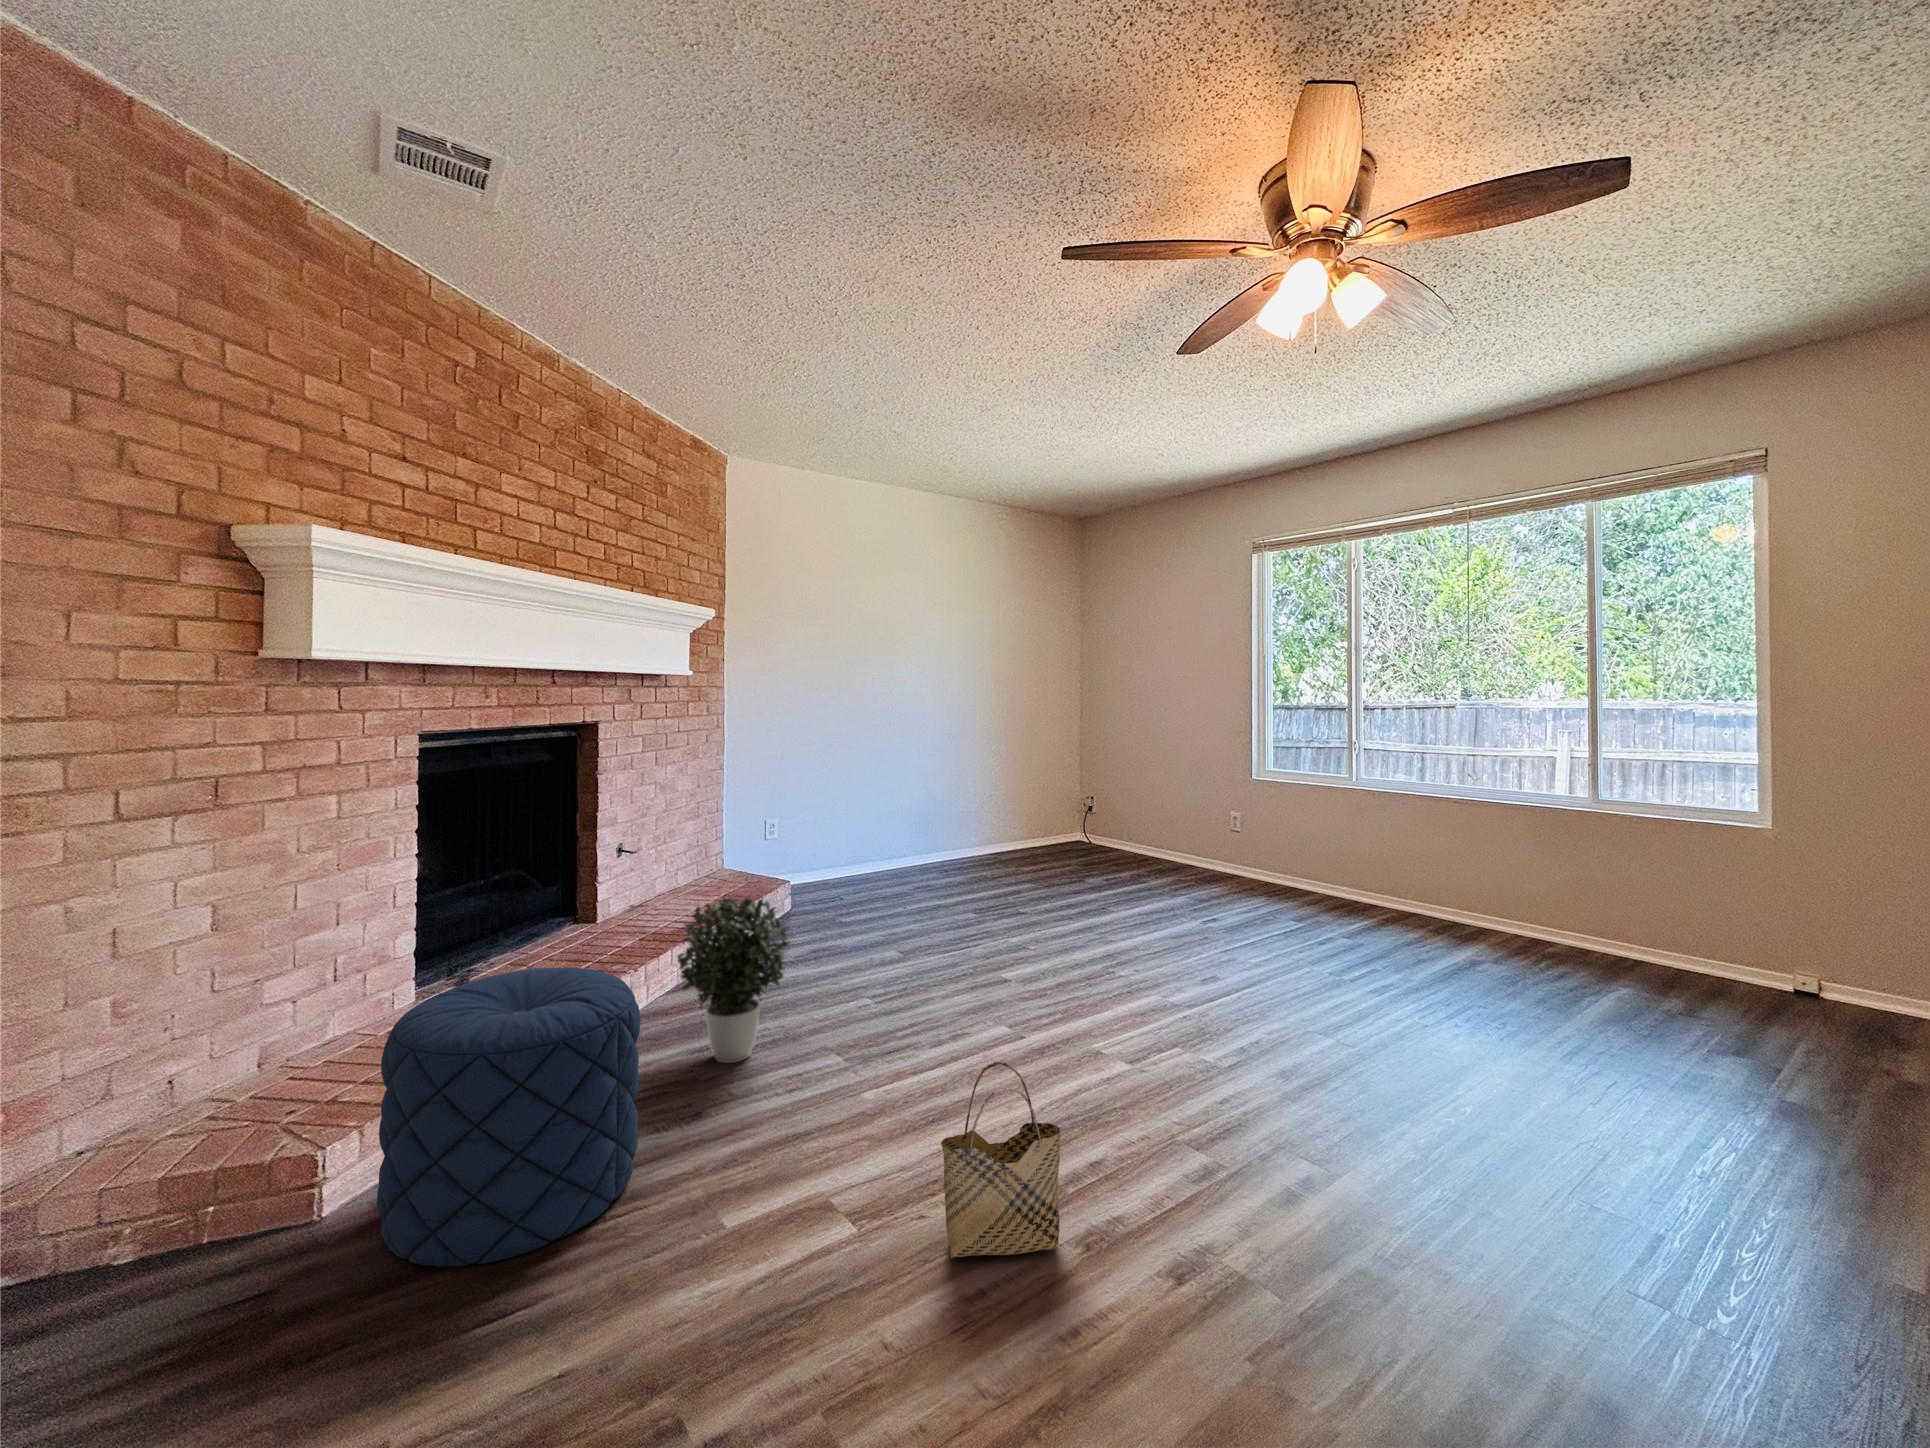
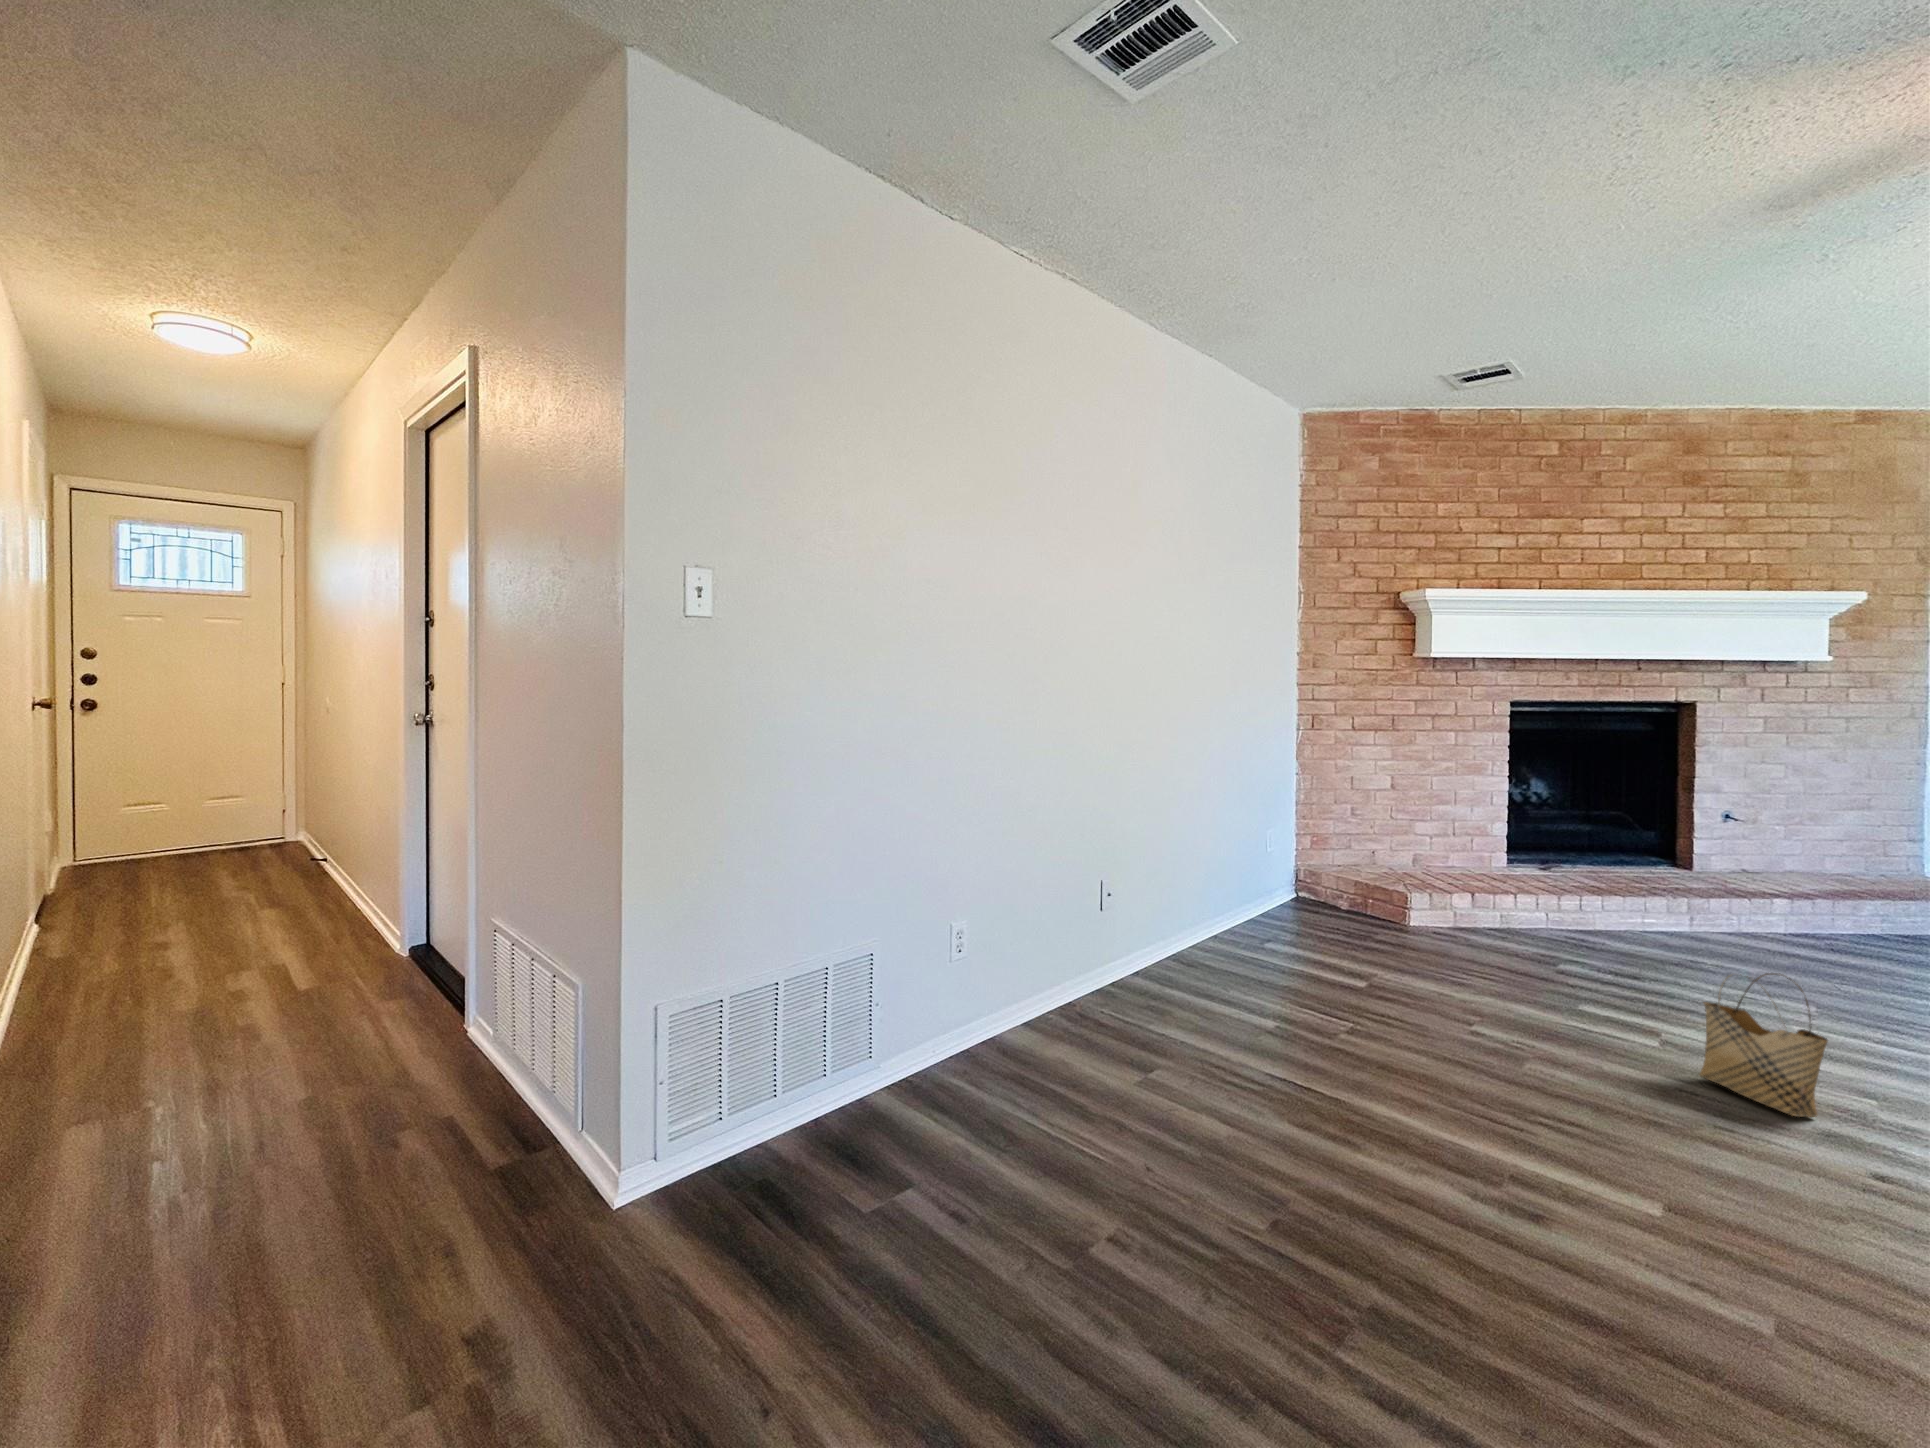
potted plant: present [678,898,791,1063] -> none [1653,844,1783,977]
pouf: present [377,968,641,1267] -> none [1421,836,1570,975]

